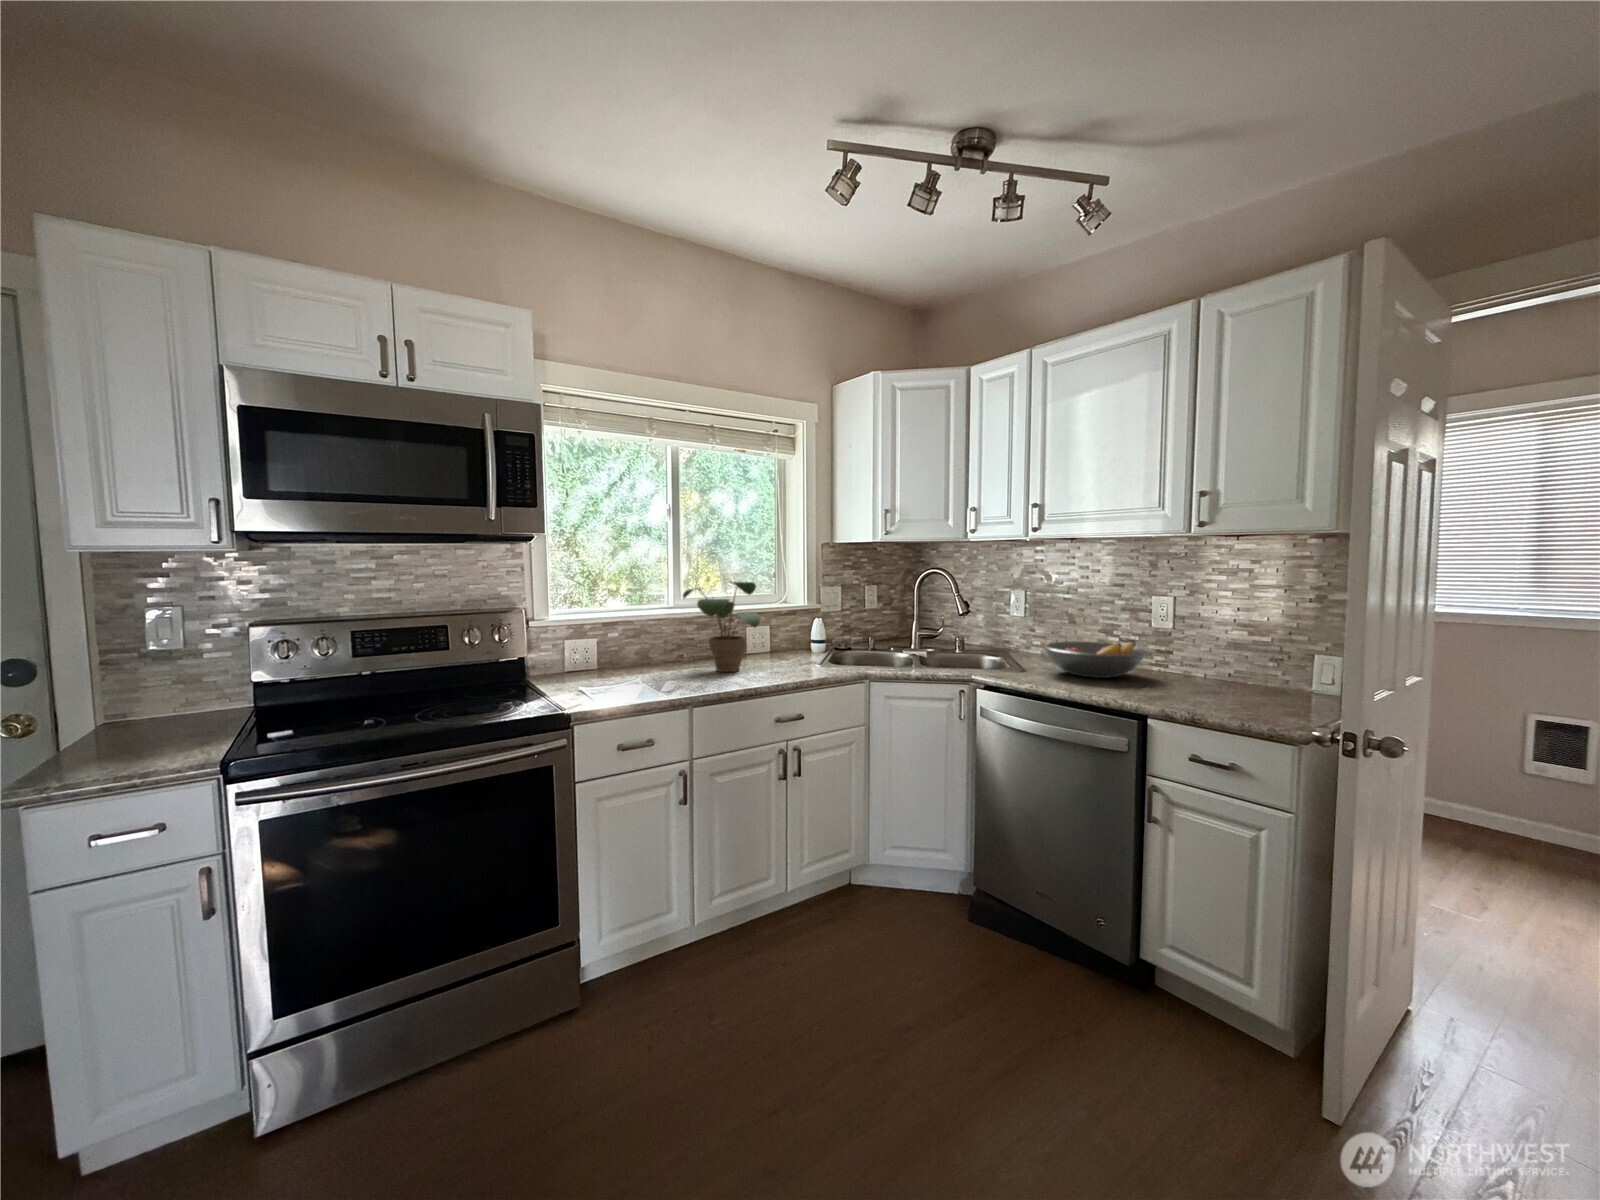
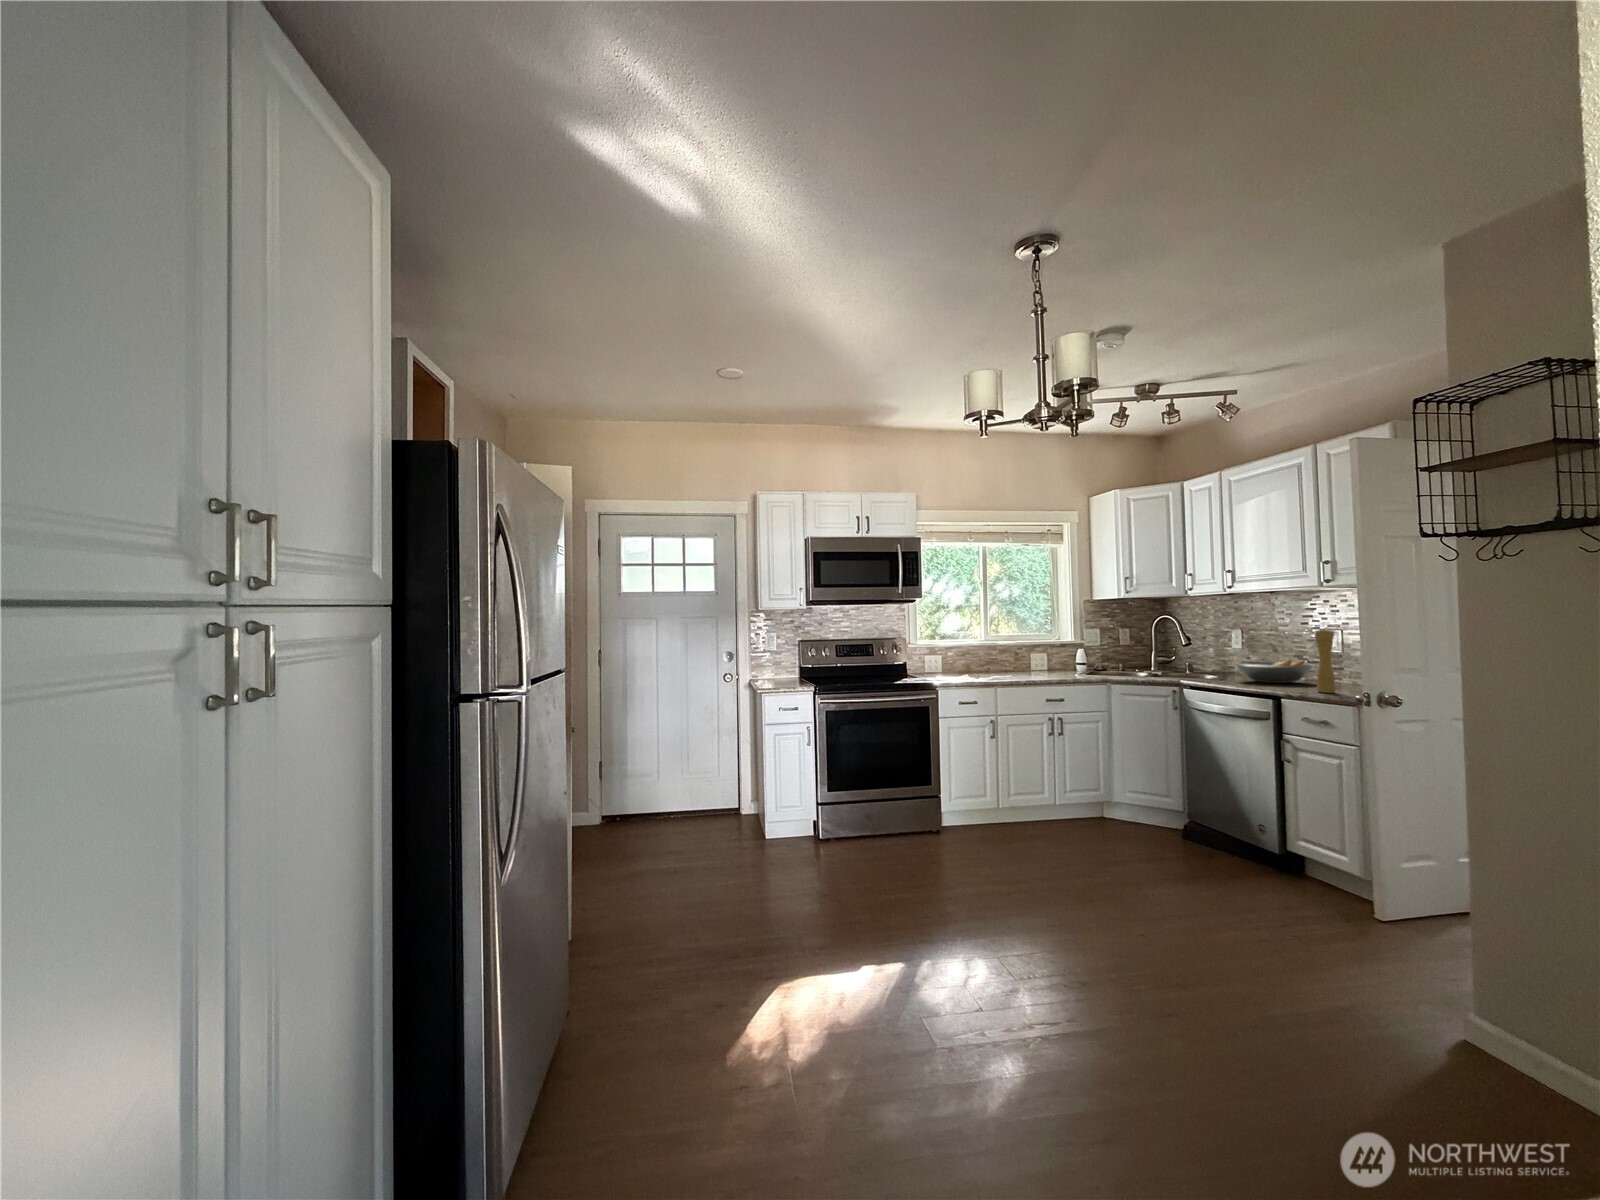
potted plant: present [683,581,761,672] -> none [992,623,1038,676]
pepper mill: none [1195,603,1229,707] -> present [1314,629,1336,693]

